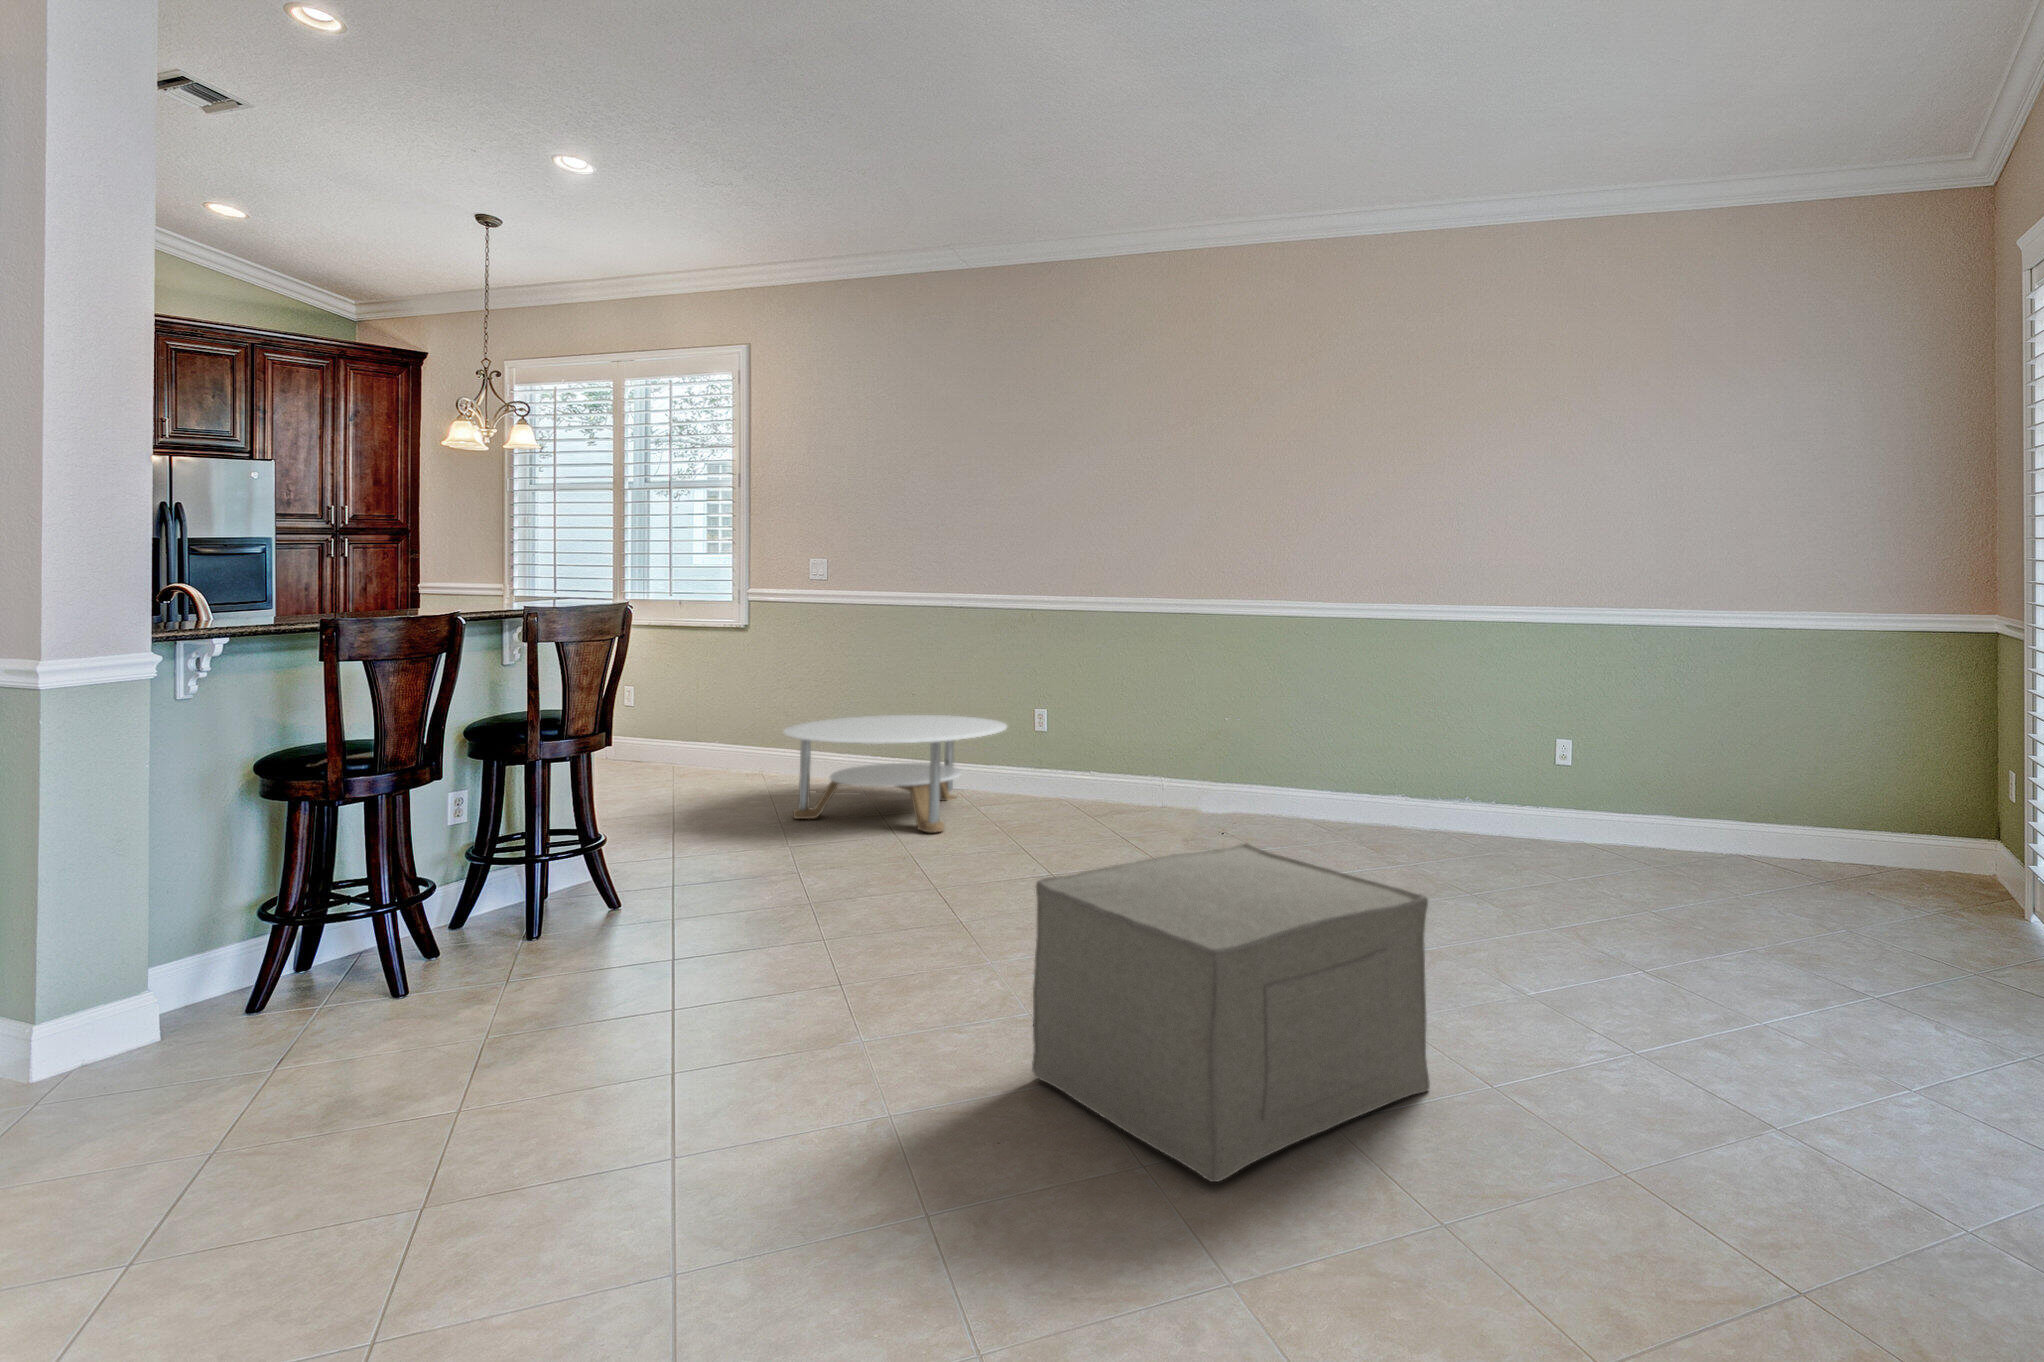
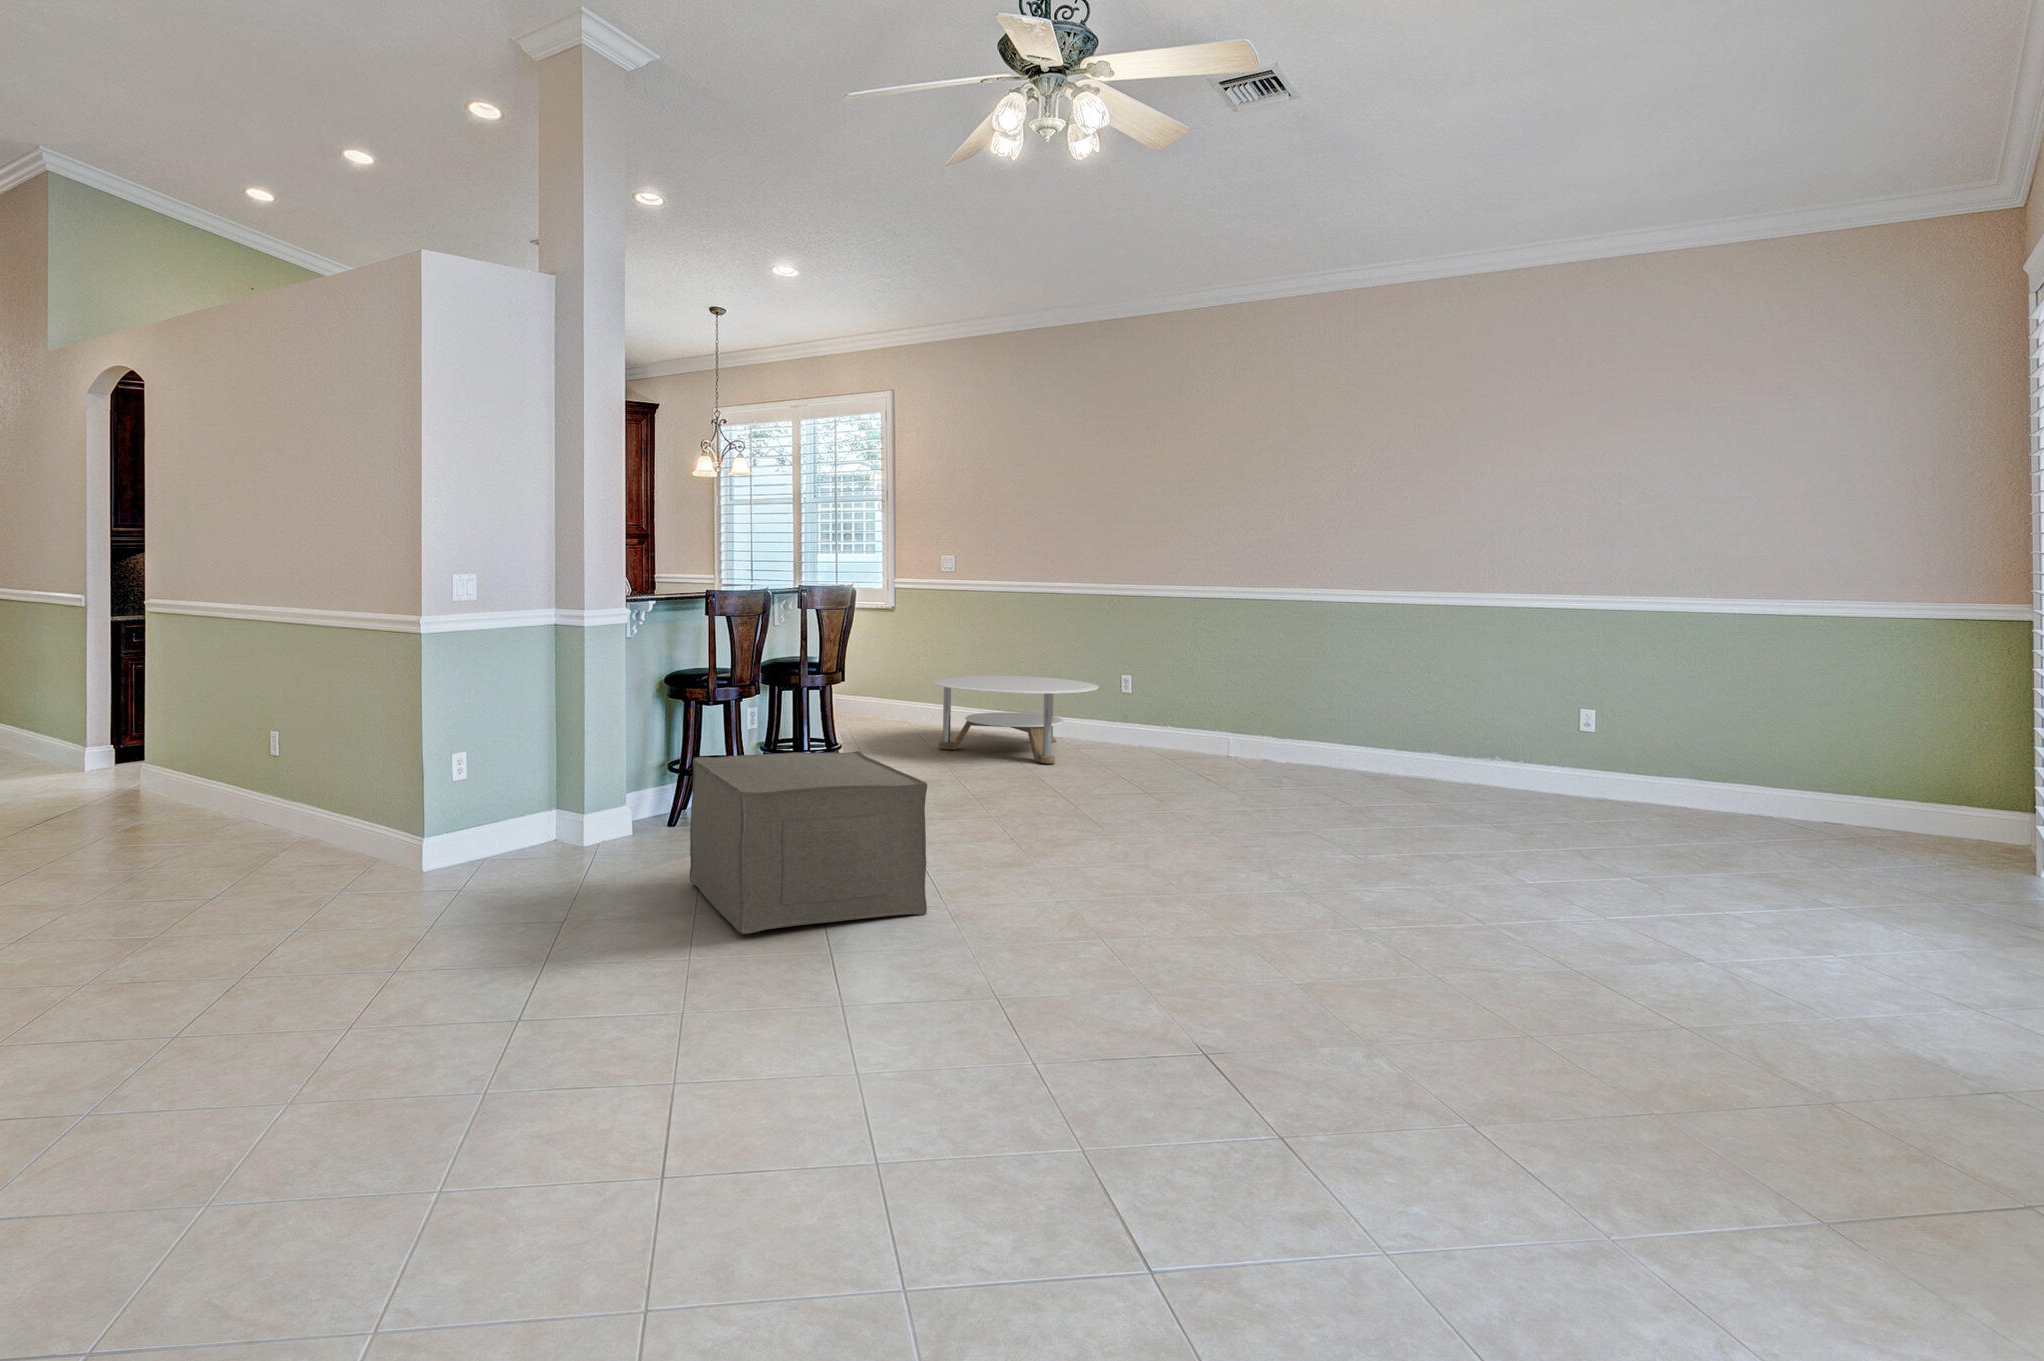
ottoman: present [1032,843,1430,1182] -> present [690,751,927,934]

